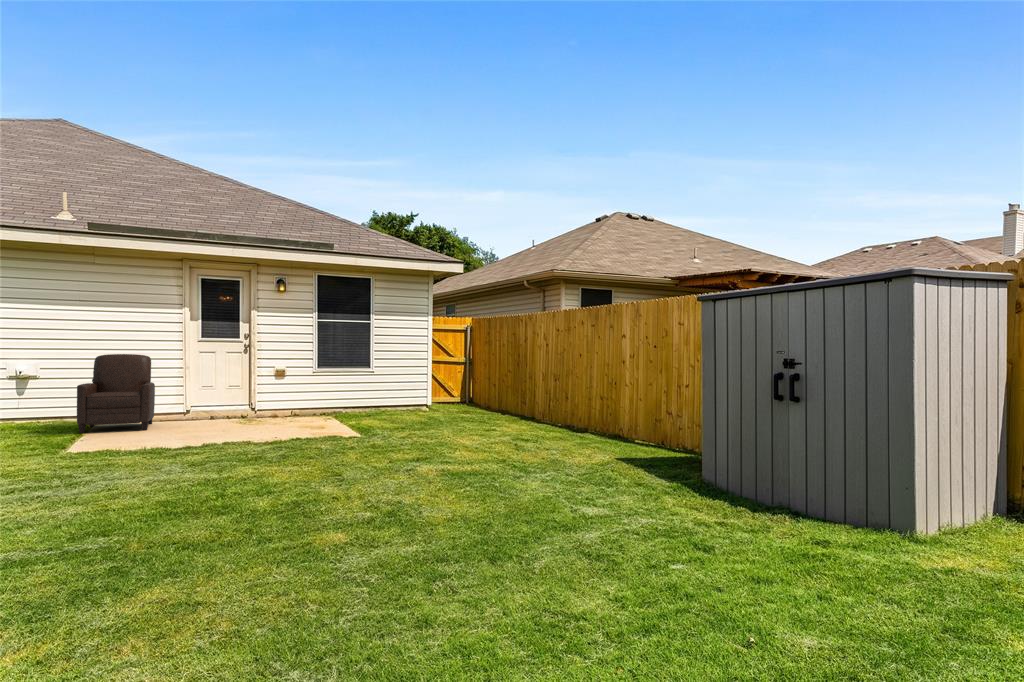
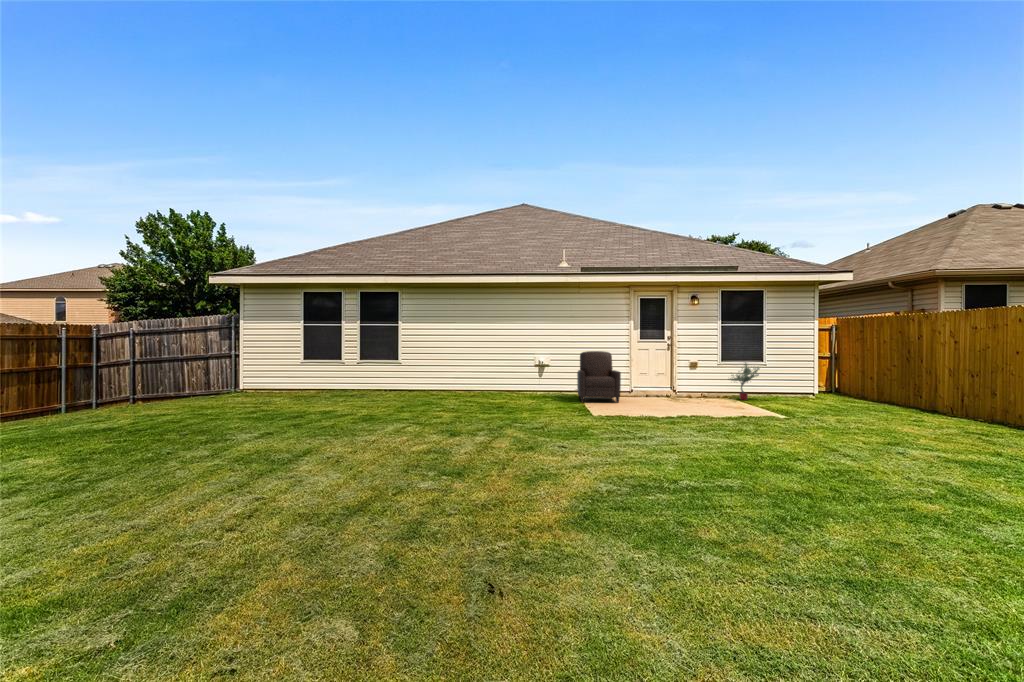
potted tree: none [321,368,362,417] -> present [729,362,759,400]

